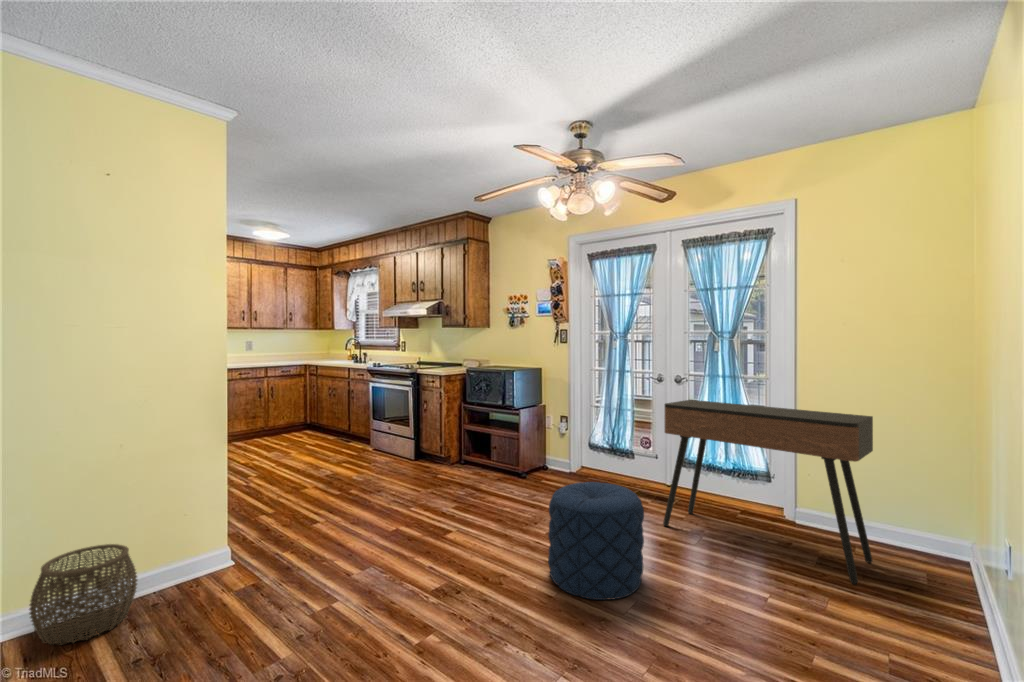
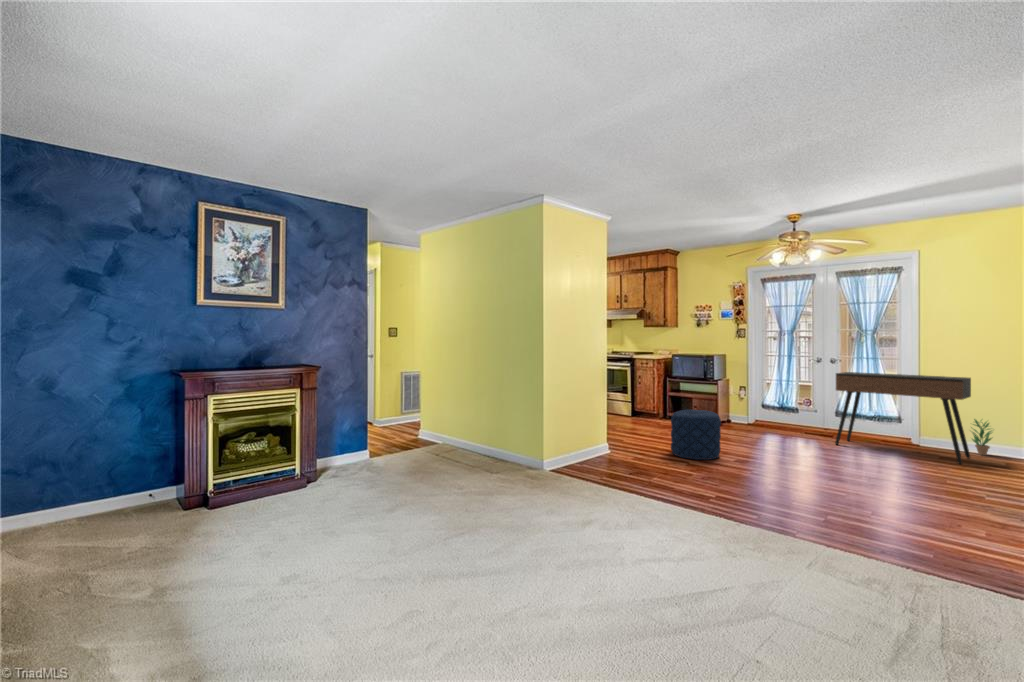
pouf: present [548,482,644,600] -> present [671,410,721,460]
potted plant: none [869,484,913,551] -> present [971,419,992,455]
woven basket: present [29,544,137,645] -> none [573,432,609,469]

